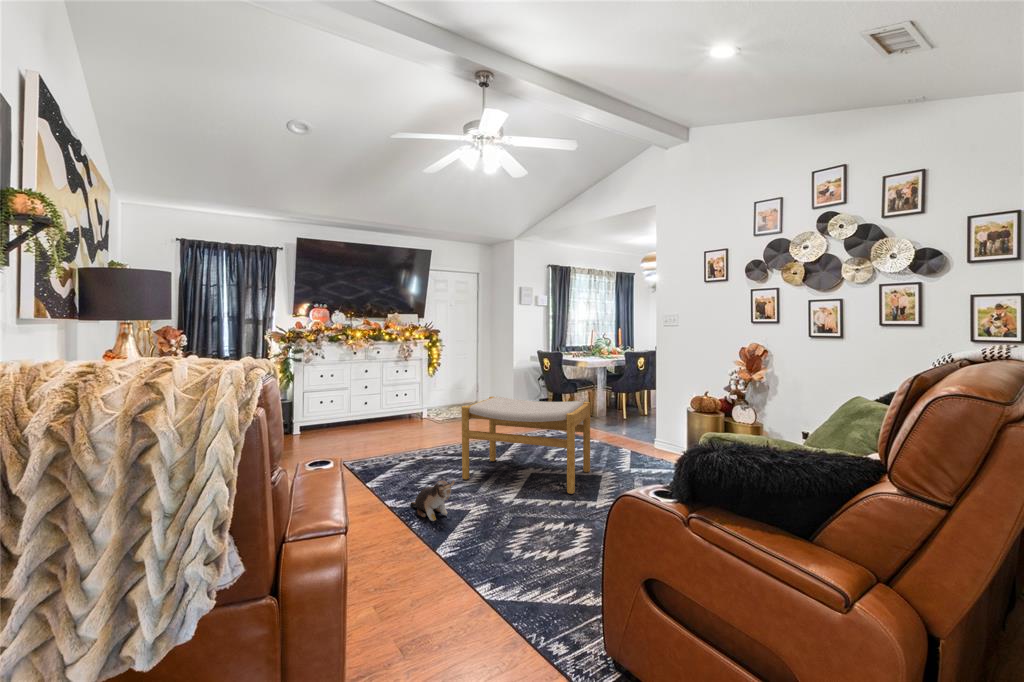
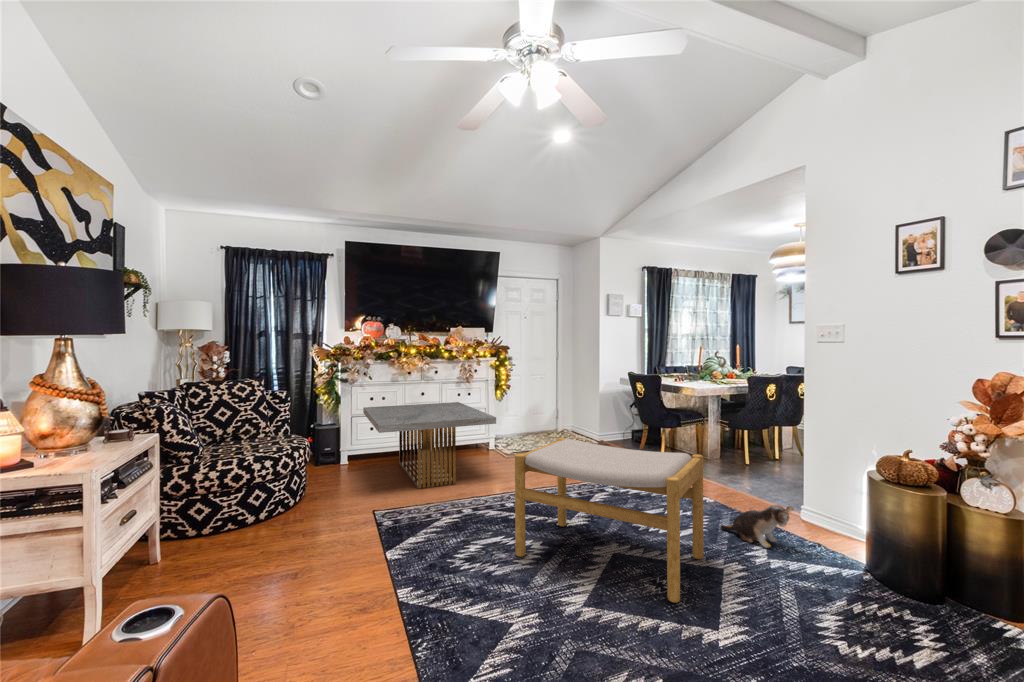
coffee table: none [317,377,436,445] -> present [363,402,496,489]
plush toy: present [410,480,454,521] -> present [720,505,794,548]

